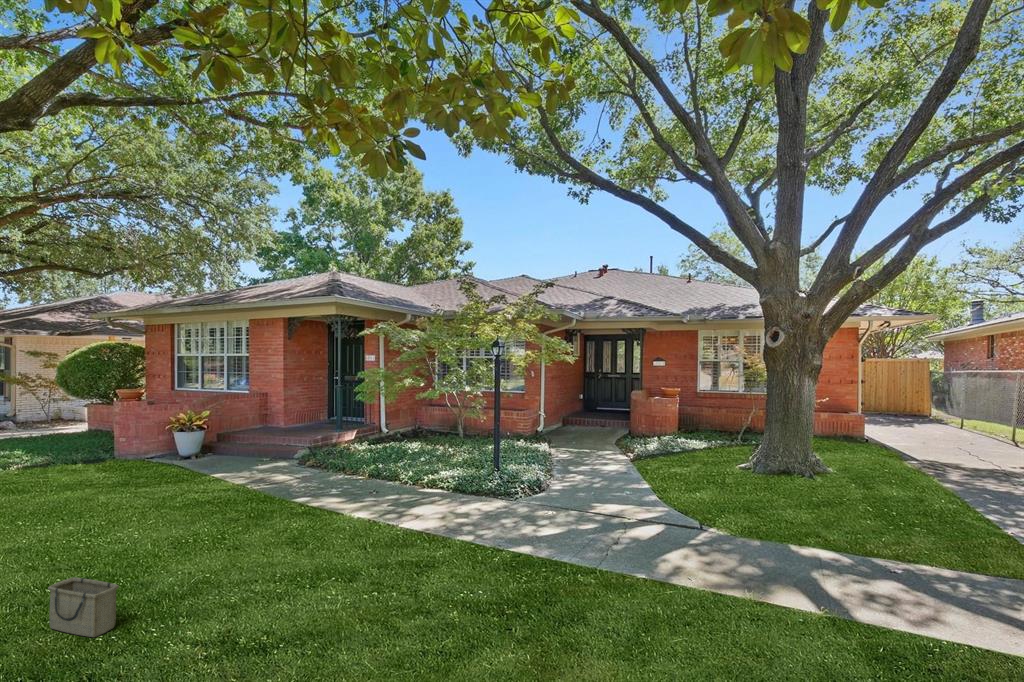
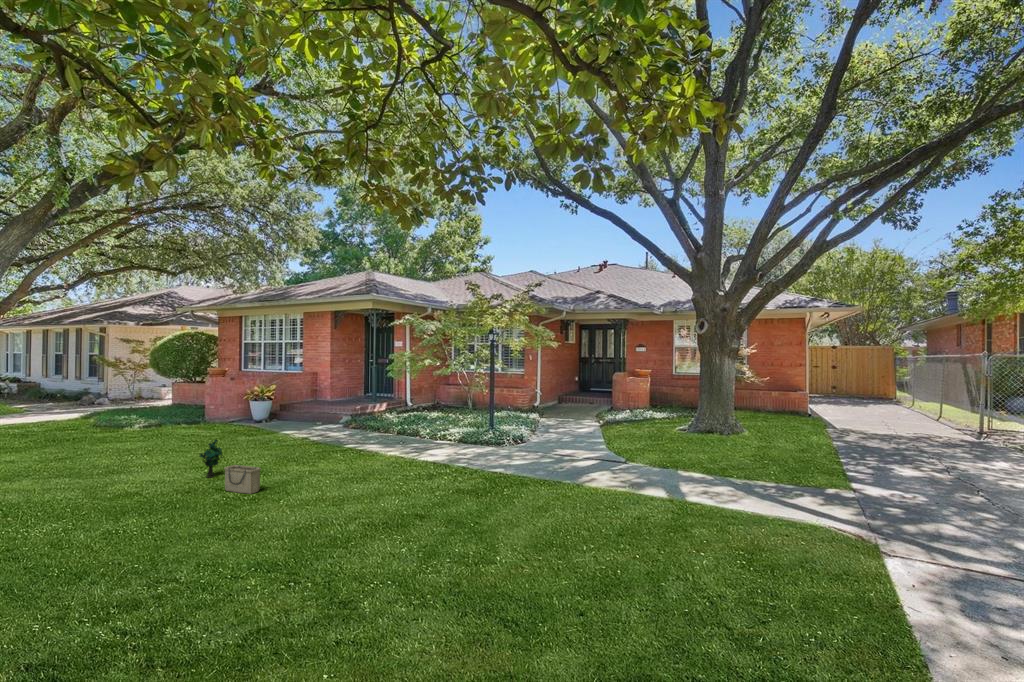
decorative plant: none [22,521,72,590] -> present [200,439,223,478]

